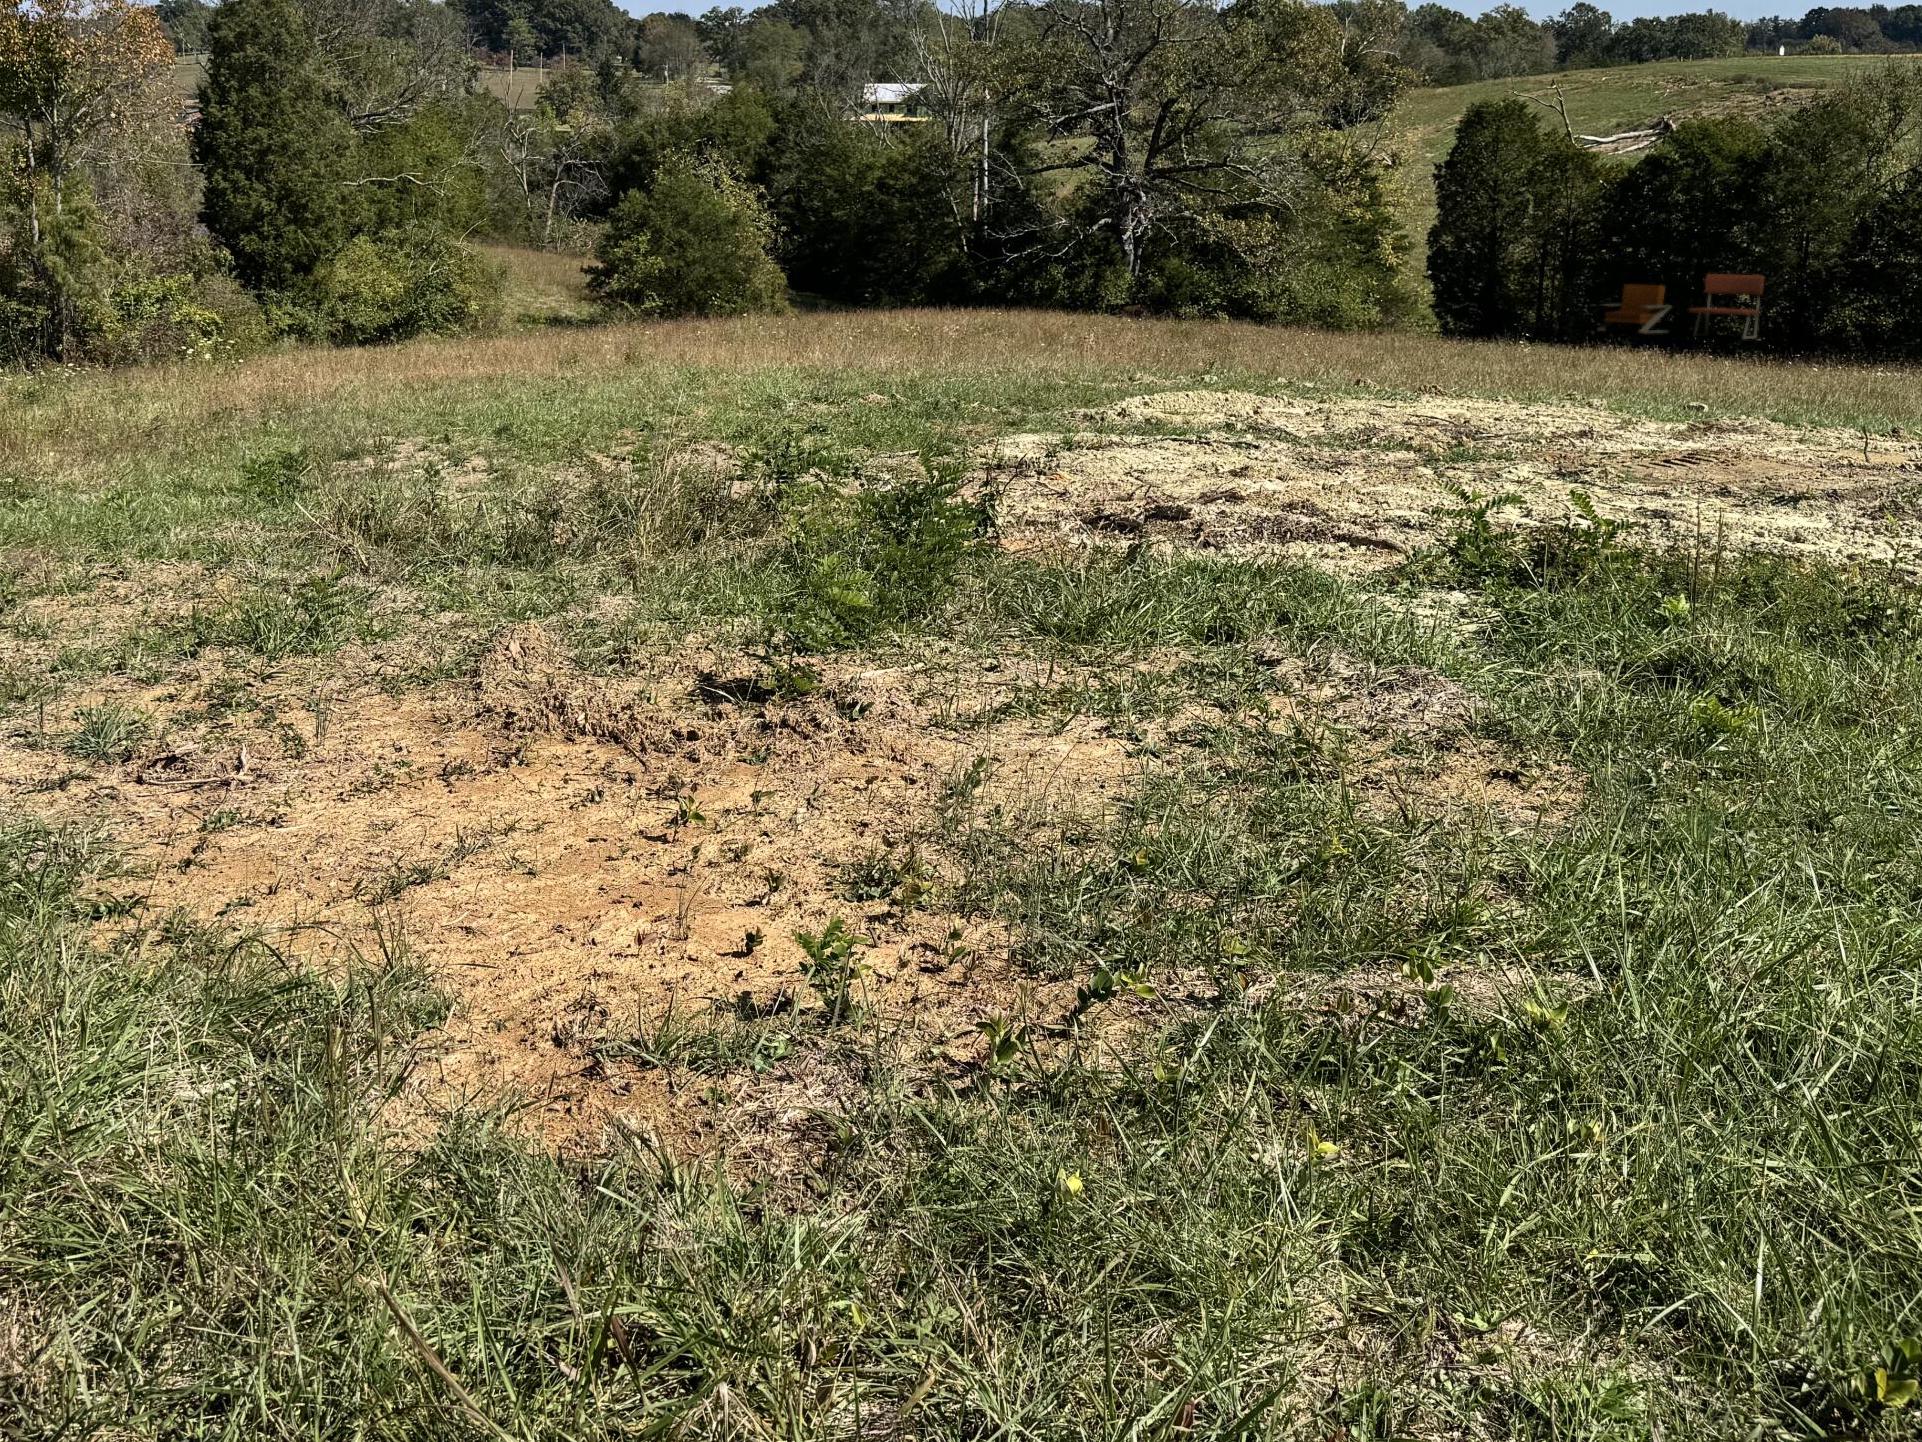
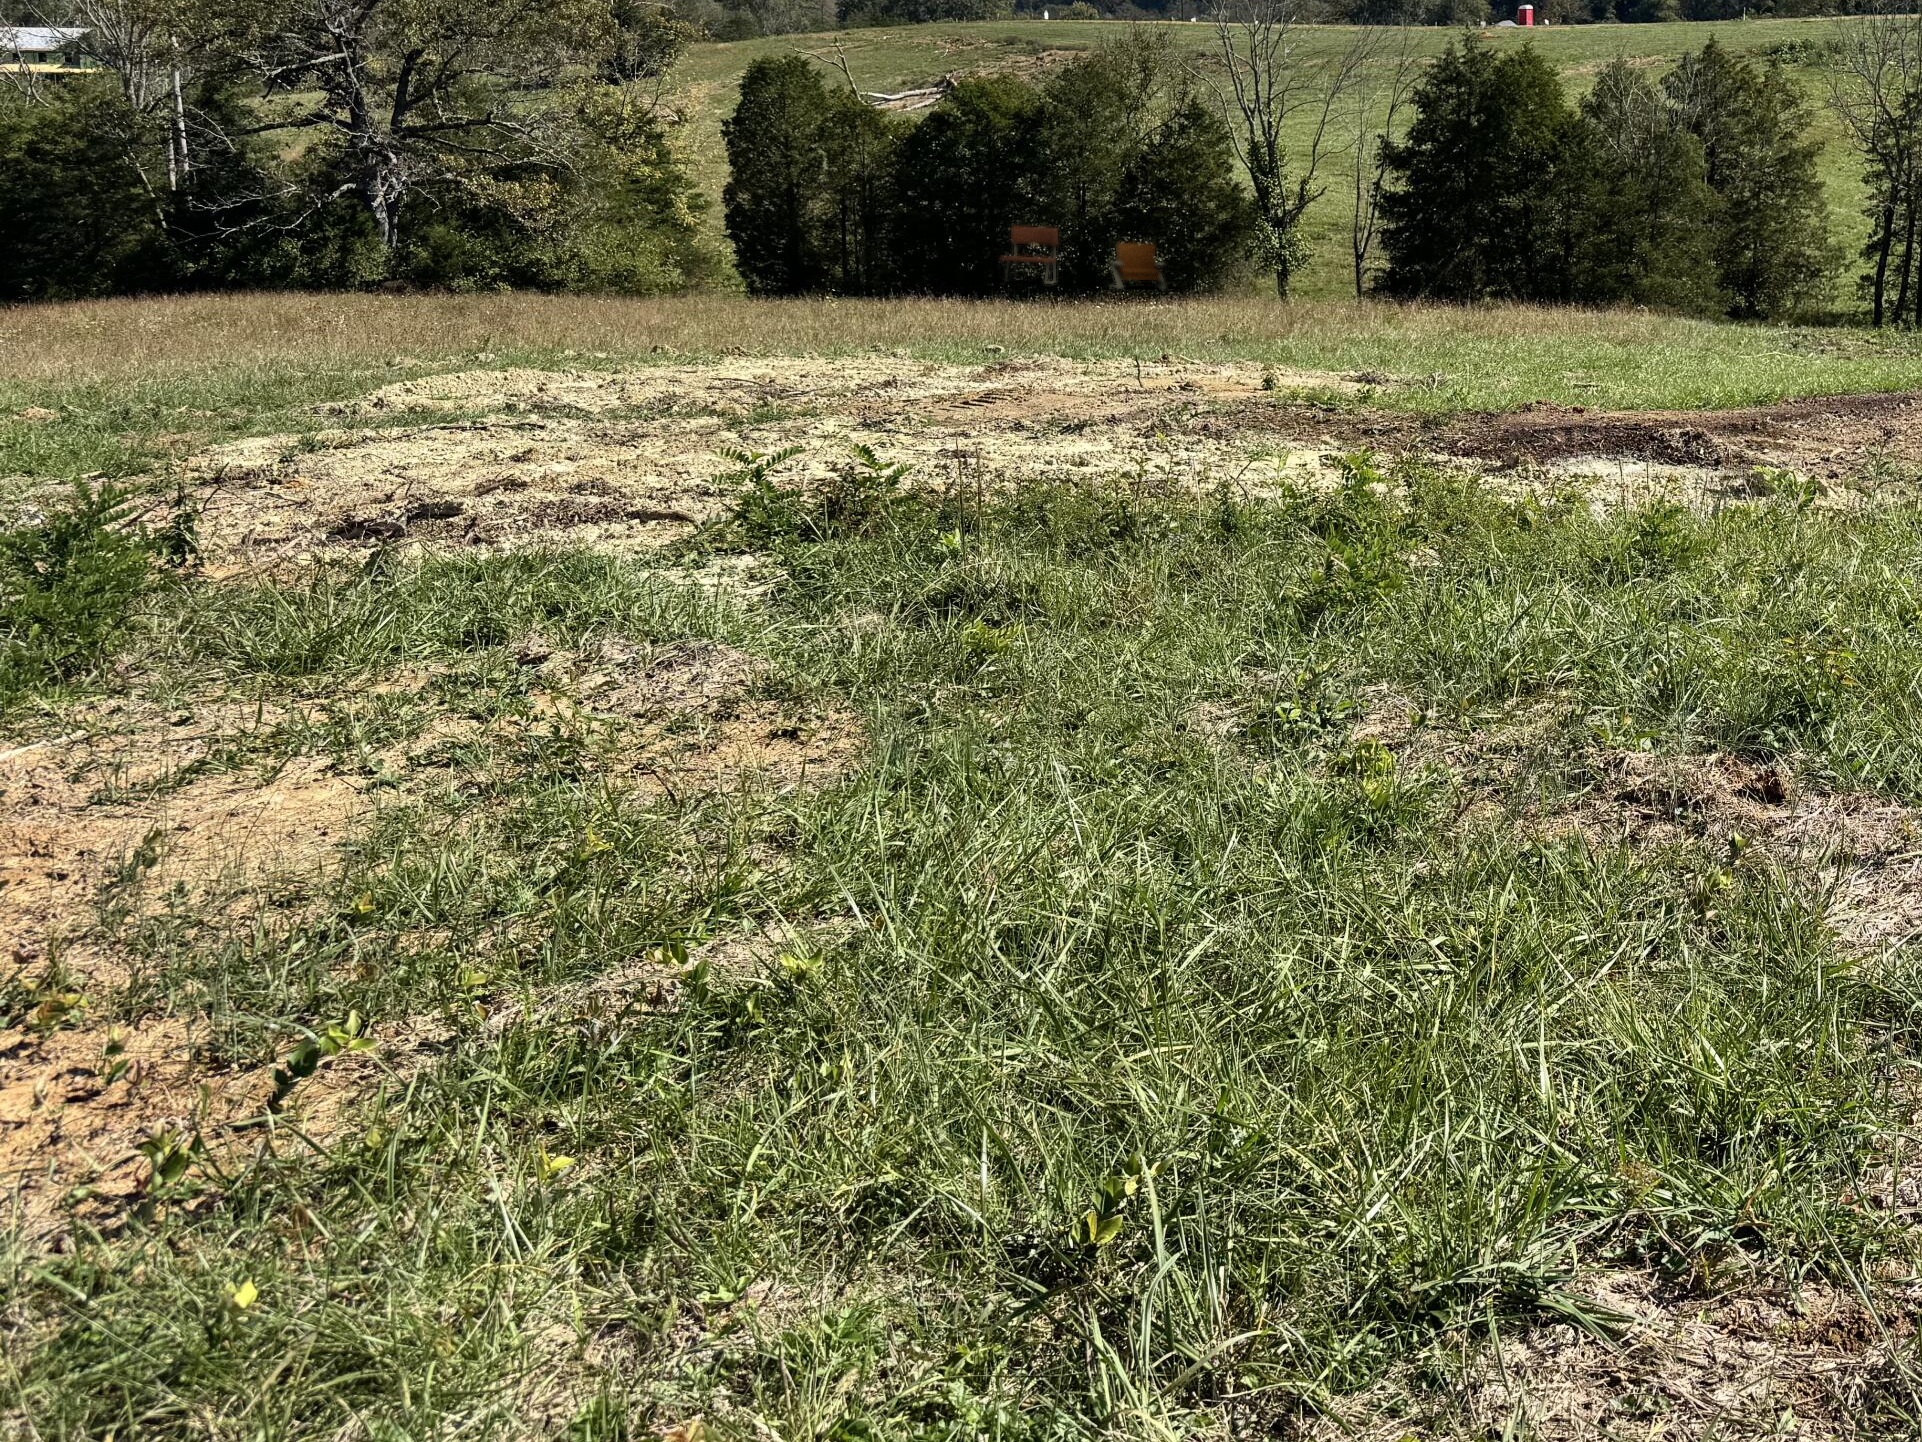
lounge chair: present [1598,284,1671,333] -> present [1111,243,1166,289]

